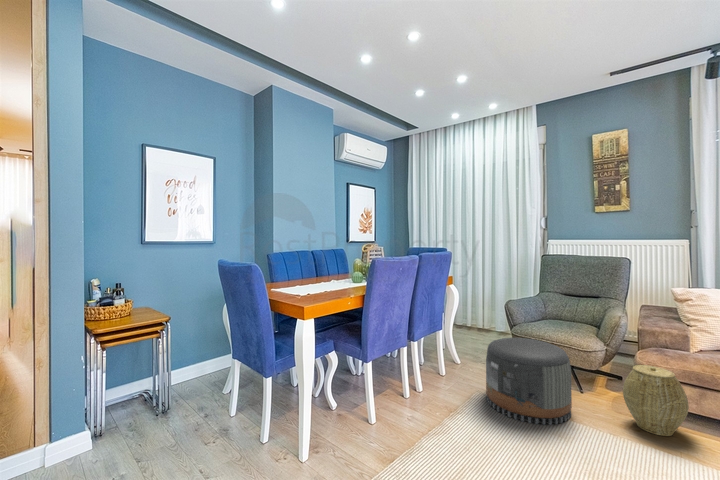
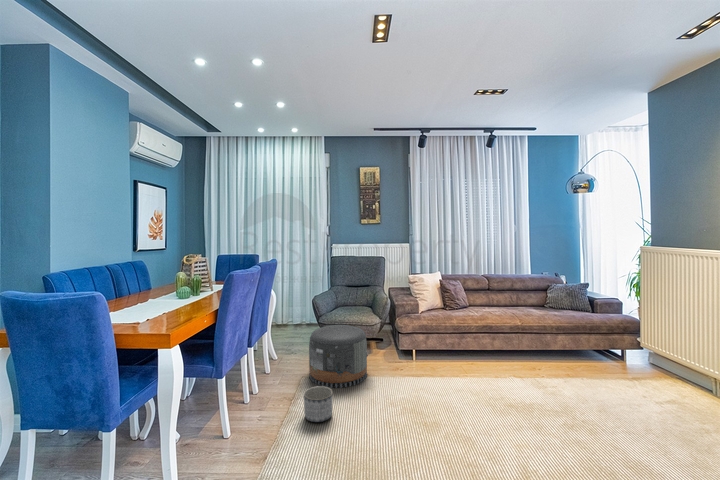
woven basket: present [623,365,689,436] -> none [393,329,424,370]
planter: none [454,406,493,454] -> present [304,386,333,422]

